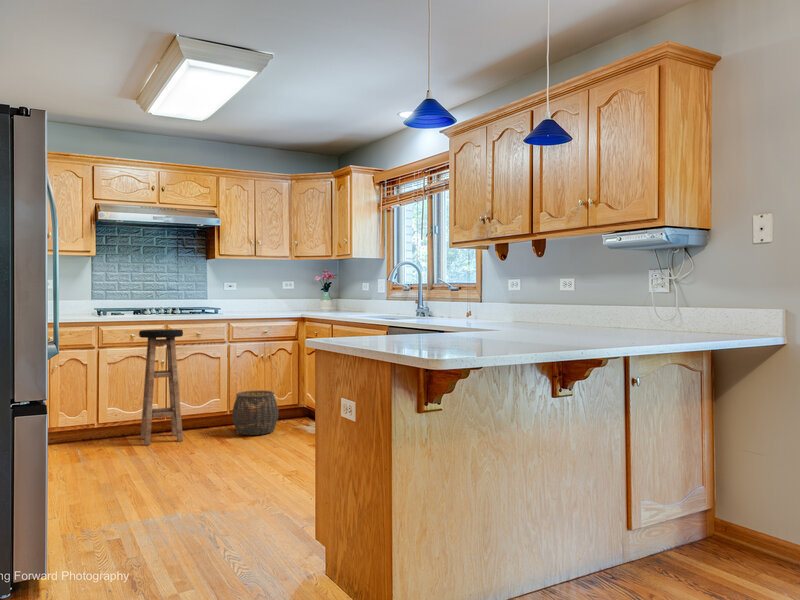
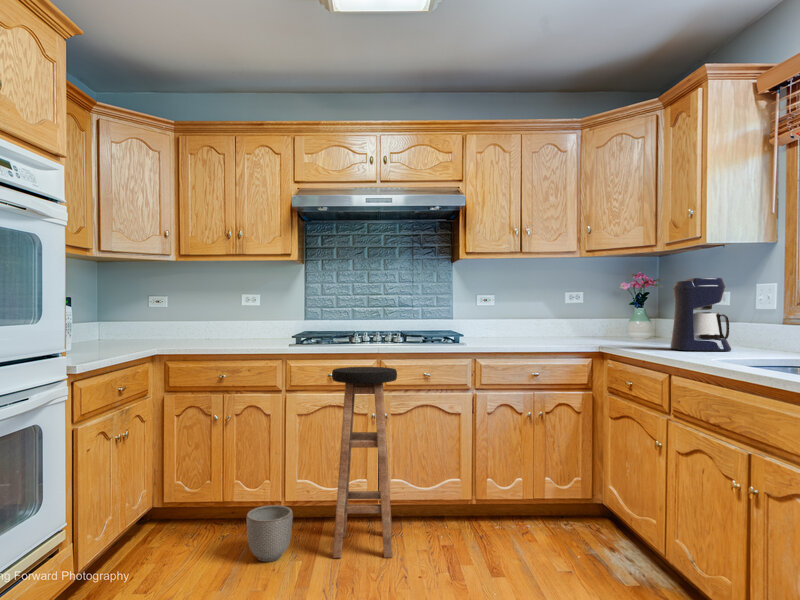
coffee maker: none [341,276,370,315] -> present [670,278,732,351]
woven basket: present [232,390,278,435] -> none [474,477,556,569]
planter: none [84,420,116,452] -> present [246,505,293,562]

